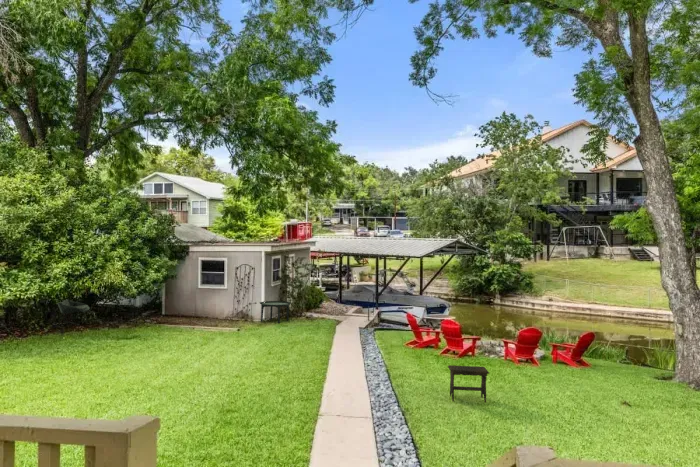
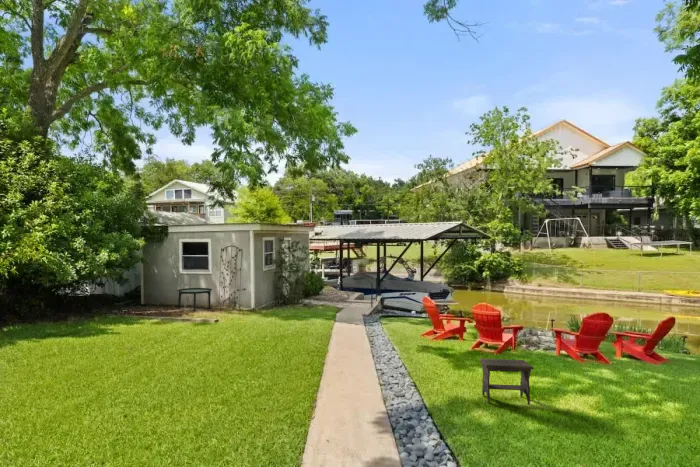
lounge chair: present [55,299,90,326] -> none [43,283,83,317]
round table: present [260,301,291,323] -> present [177,288,212,311]

